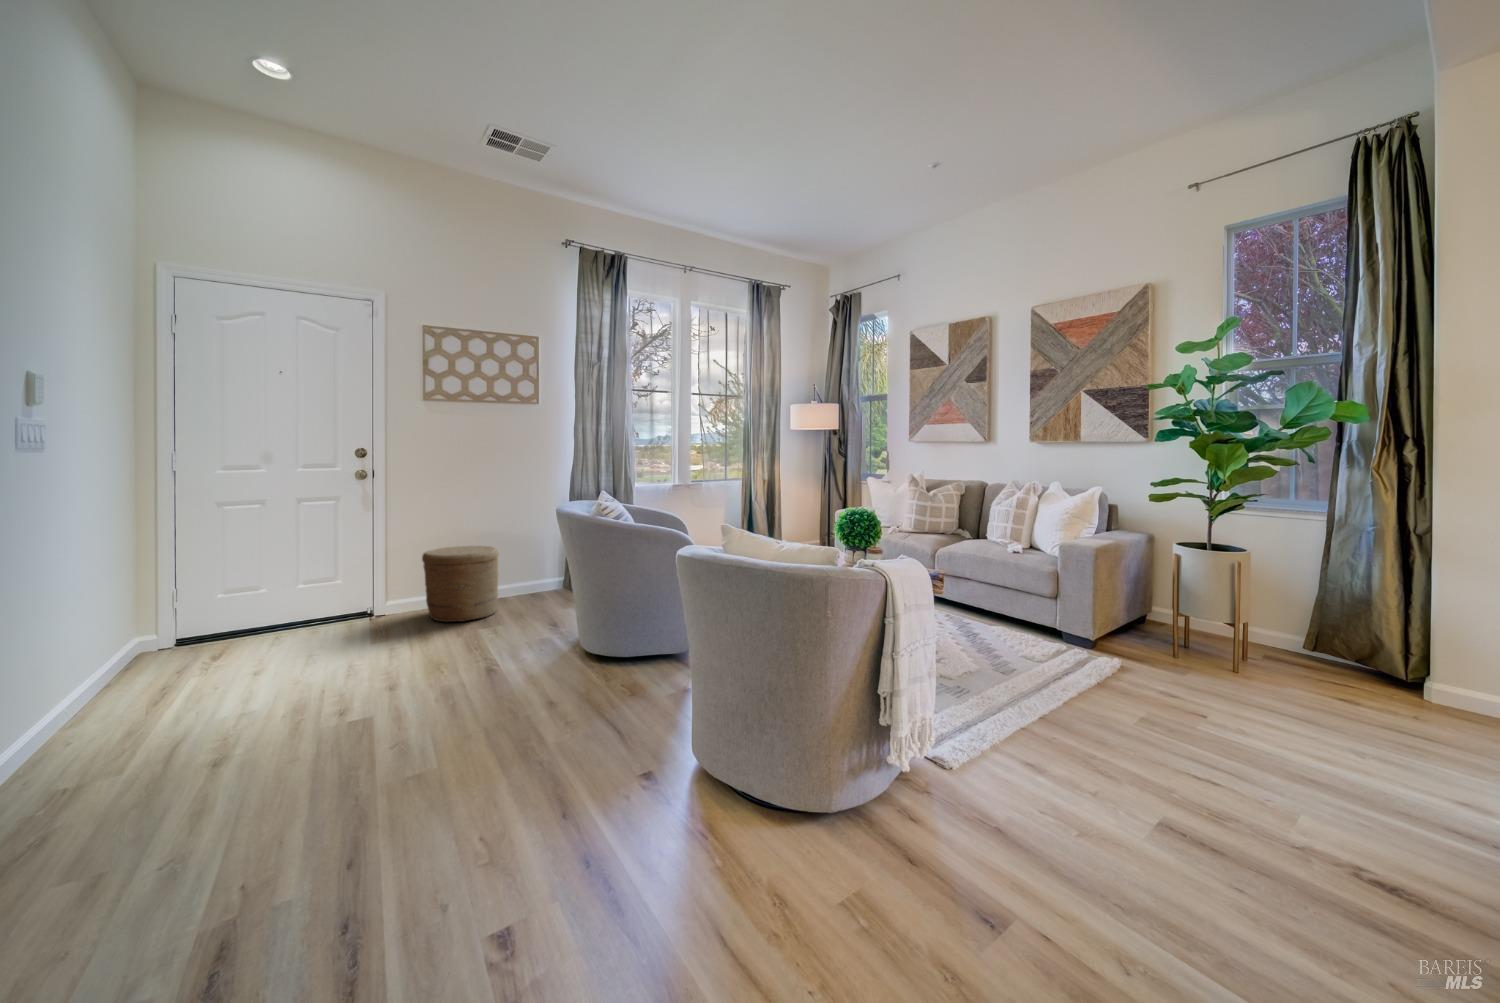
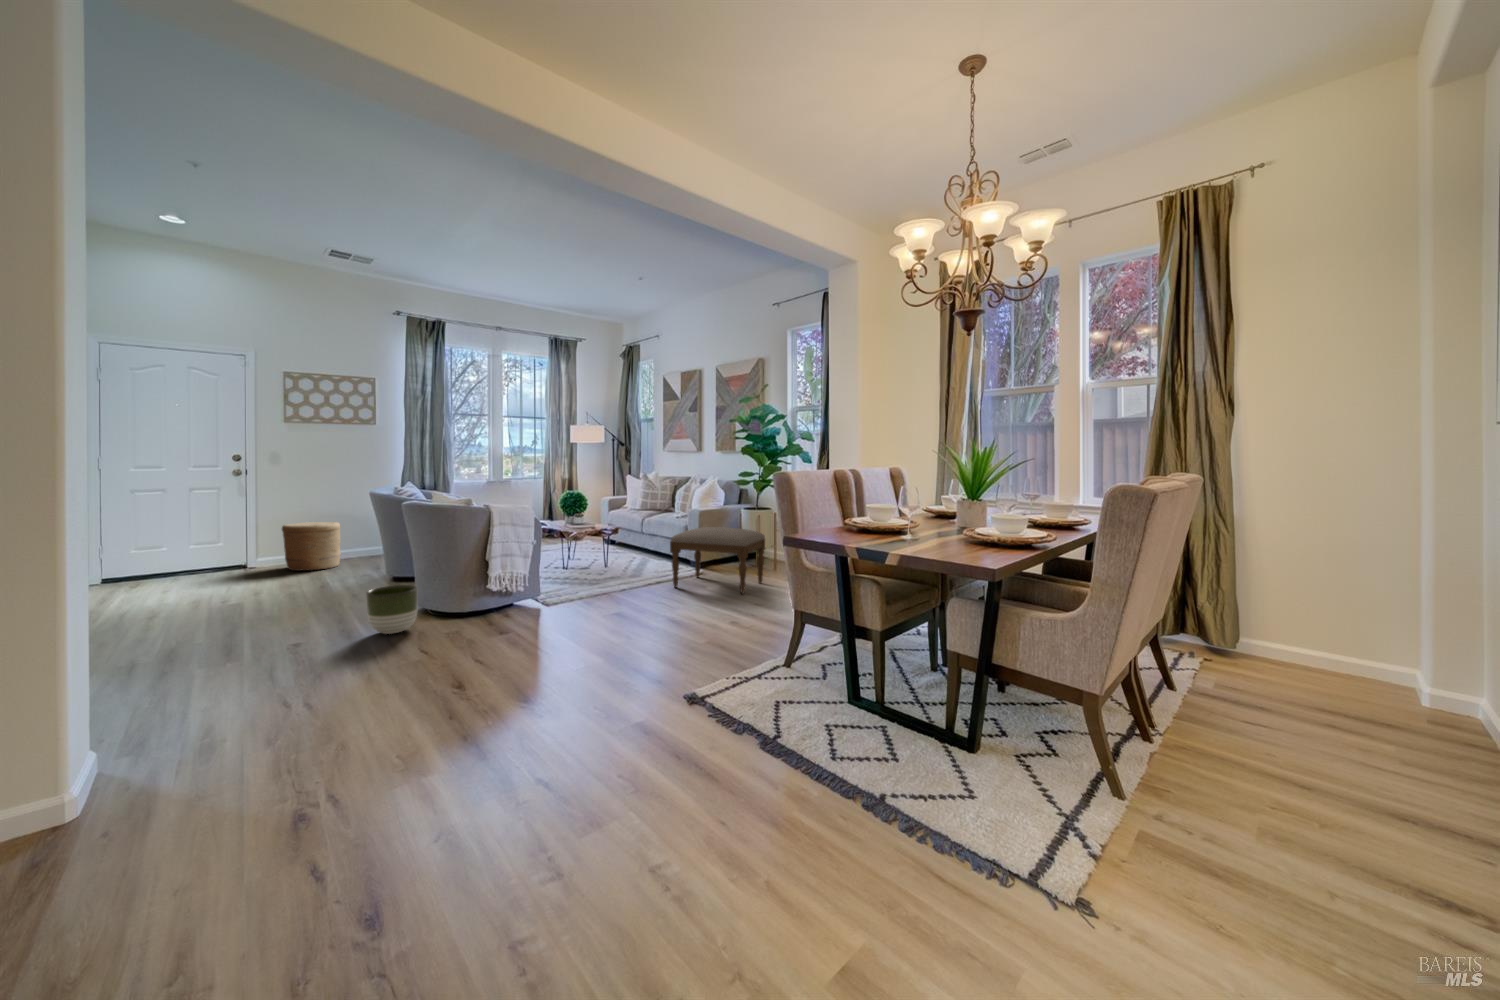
ottoman: none [1093,575,1304,720] -> present [670,527,765,594]
planter: none [670,726,765,854] -> present [366,585,417,634]

